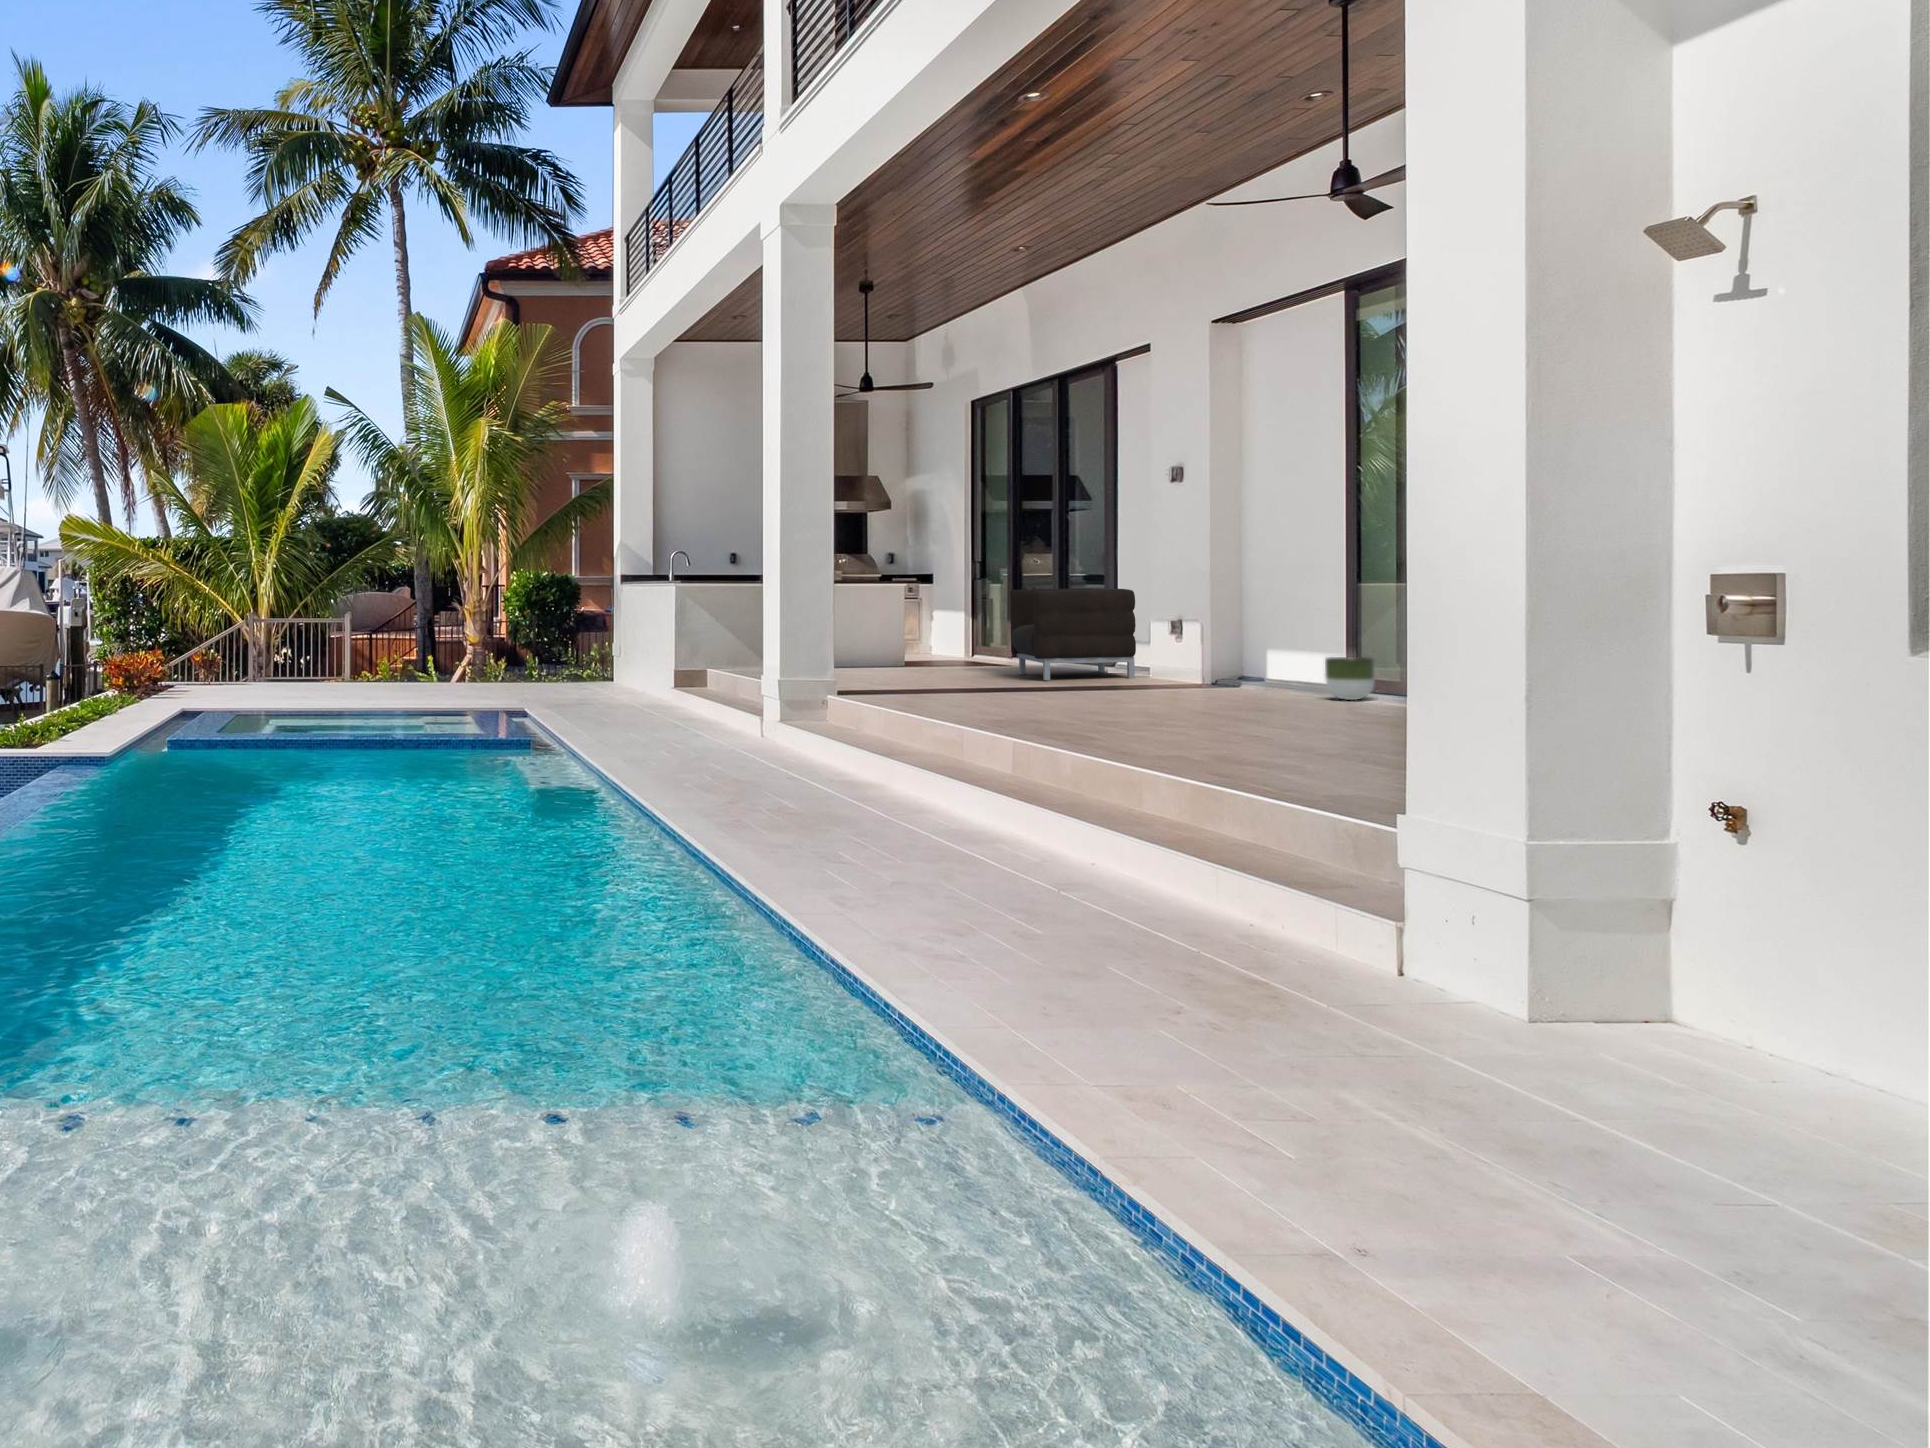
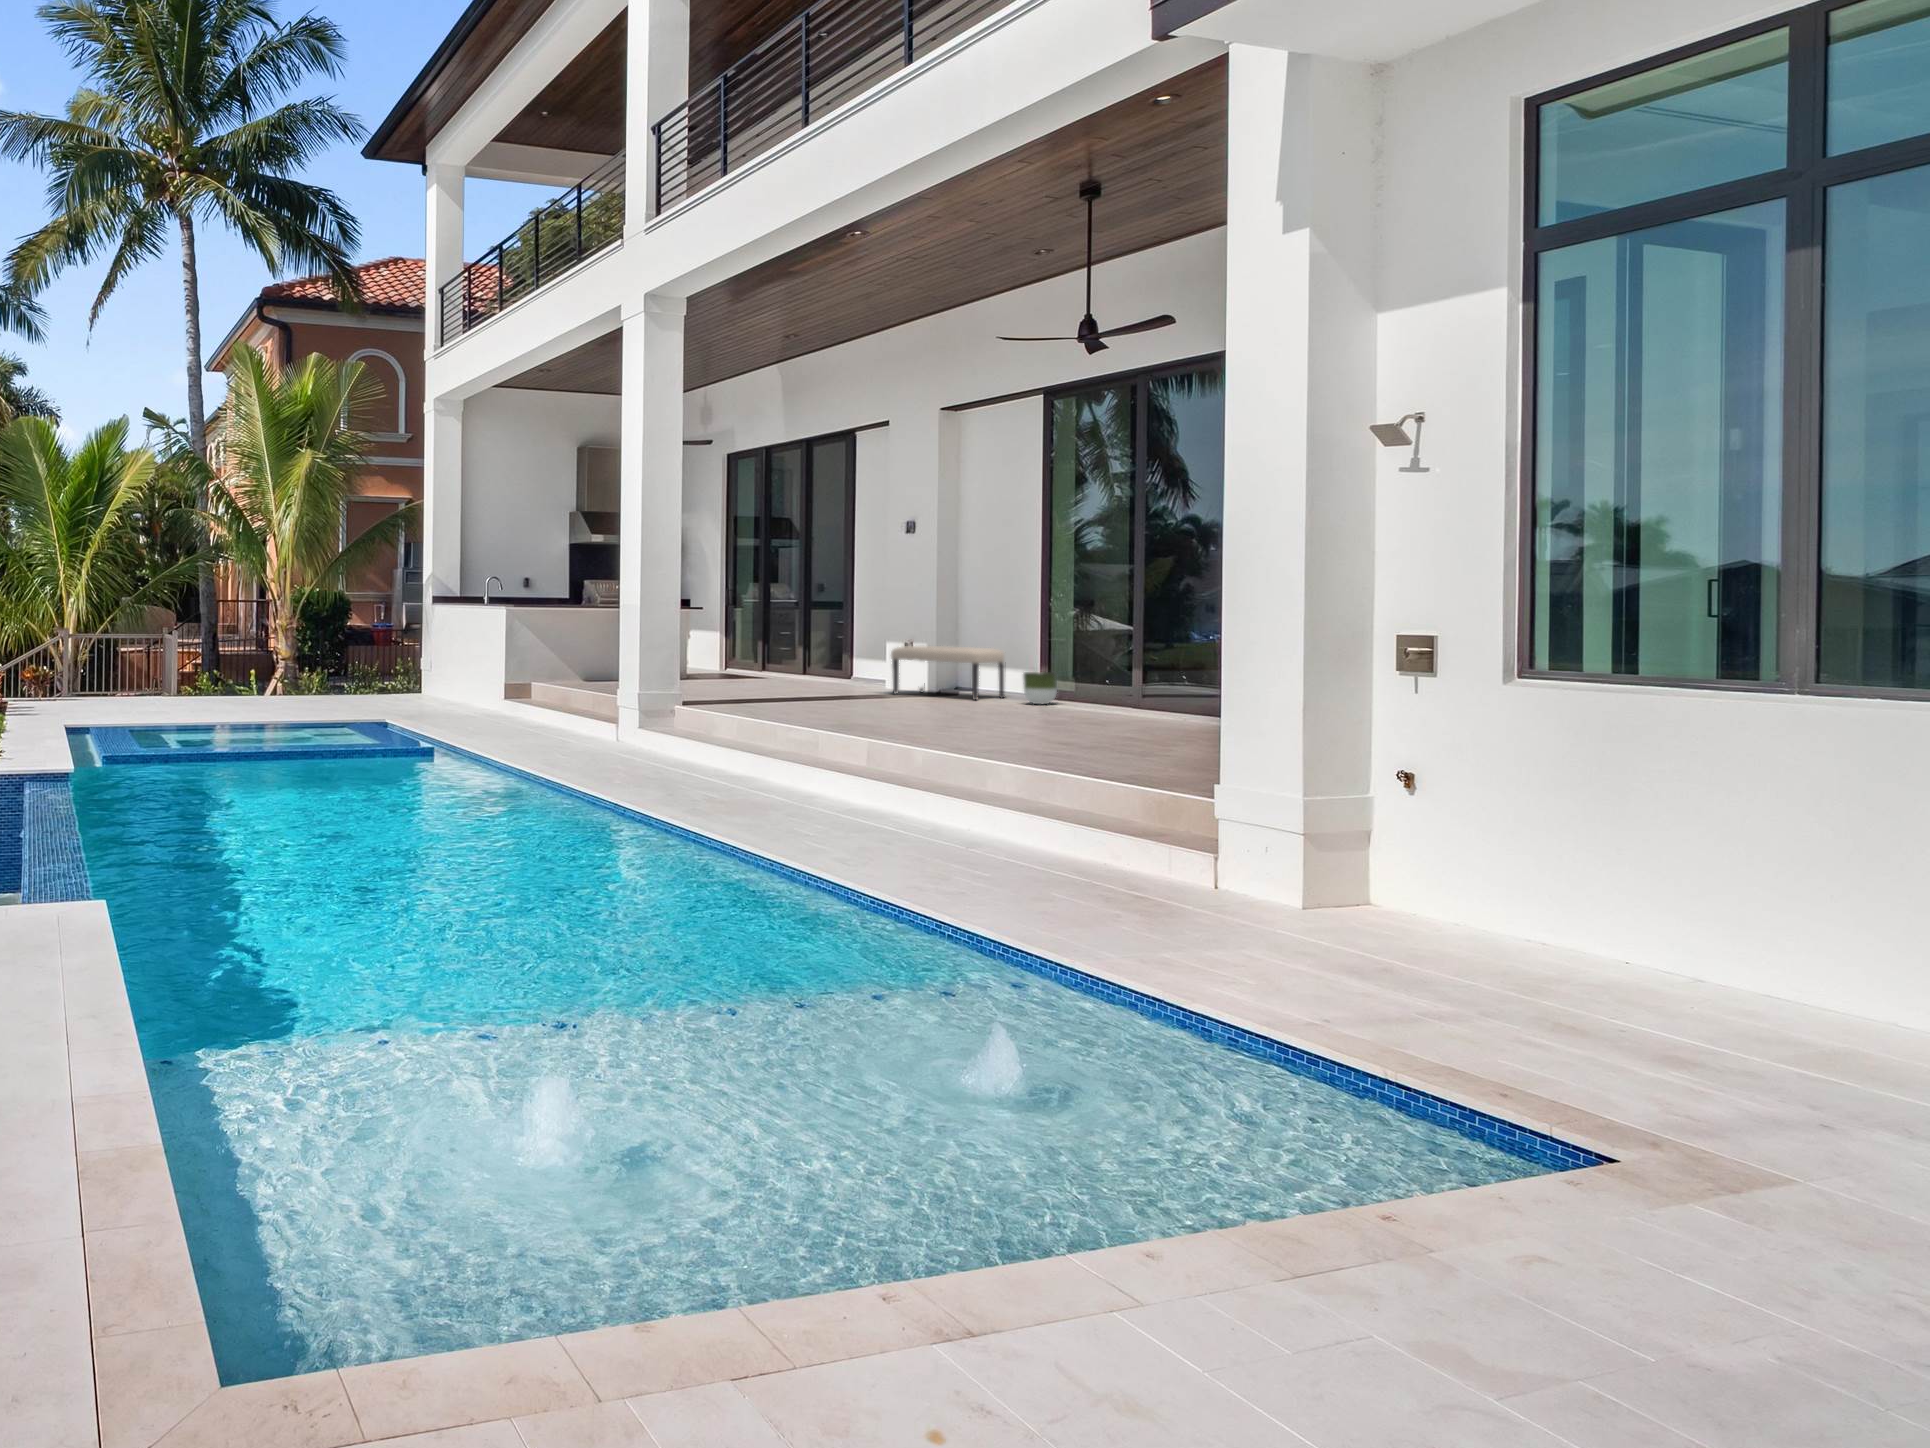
armchair: present [1010,588,1136,680] -> none [775,616,875,691]
bench: none [1150,624,1308,693] -> present [891,646,1006,700]

